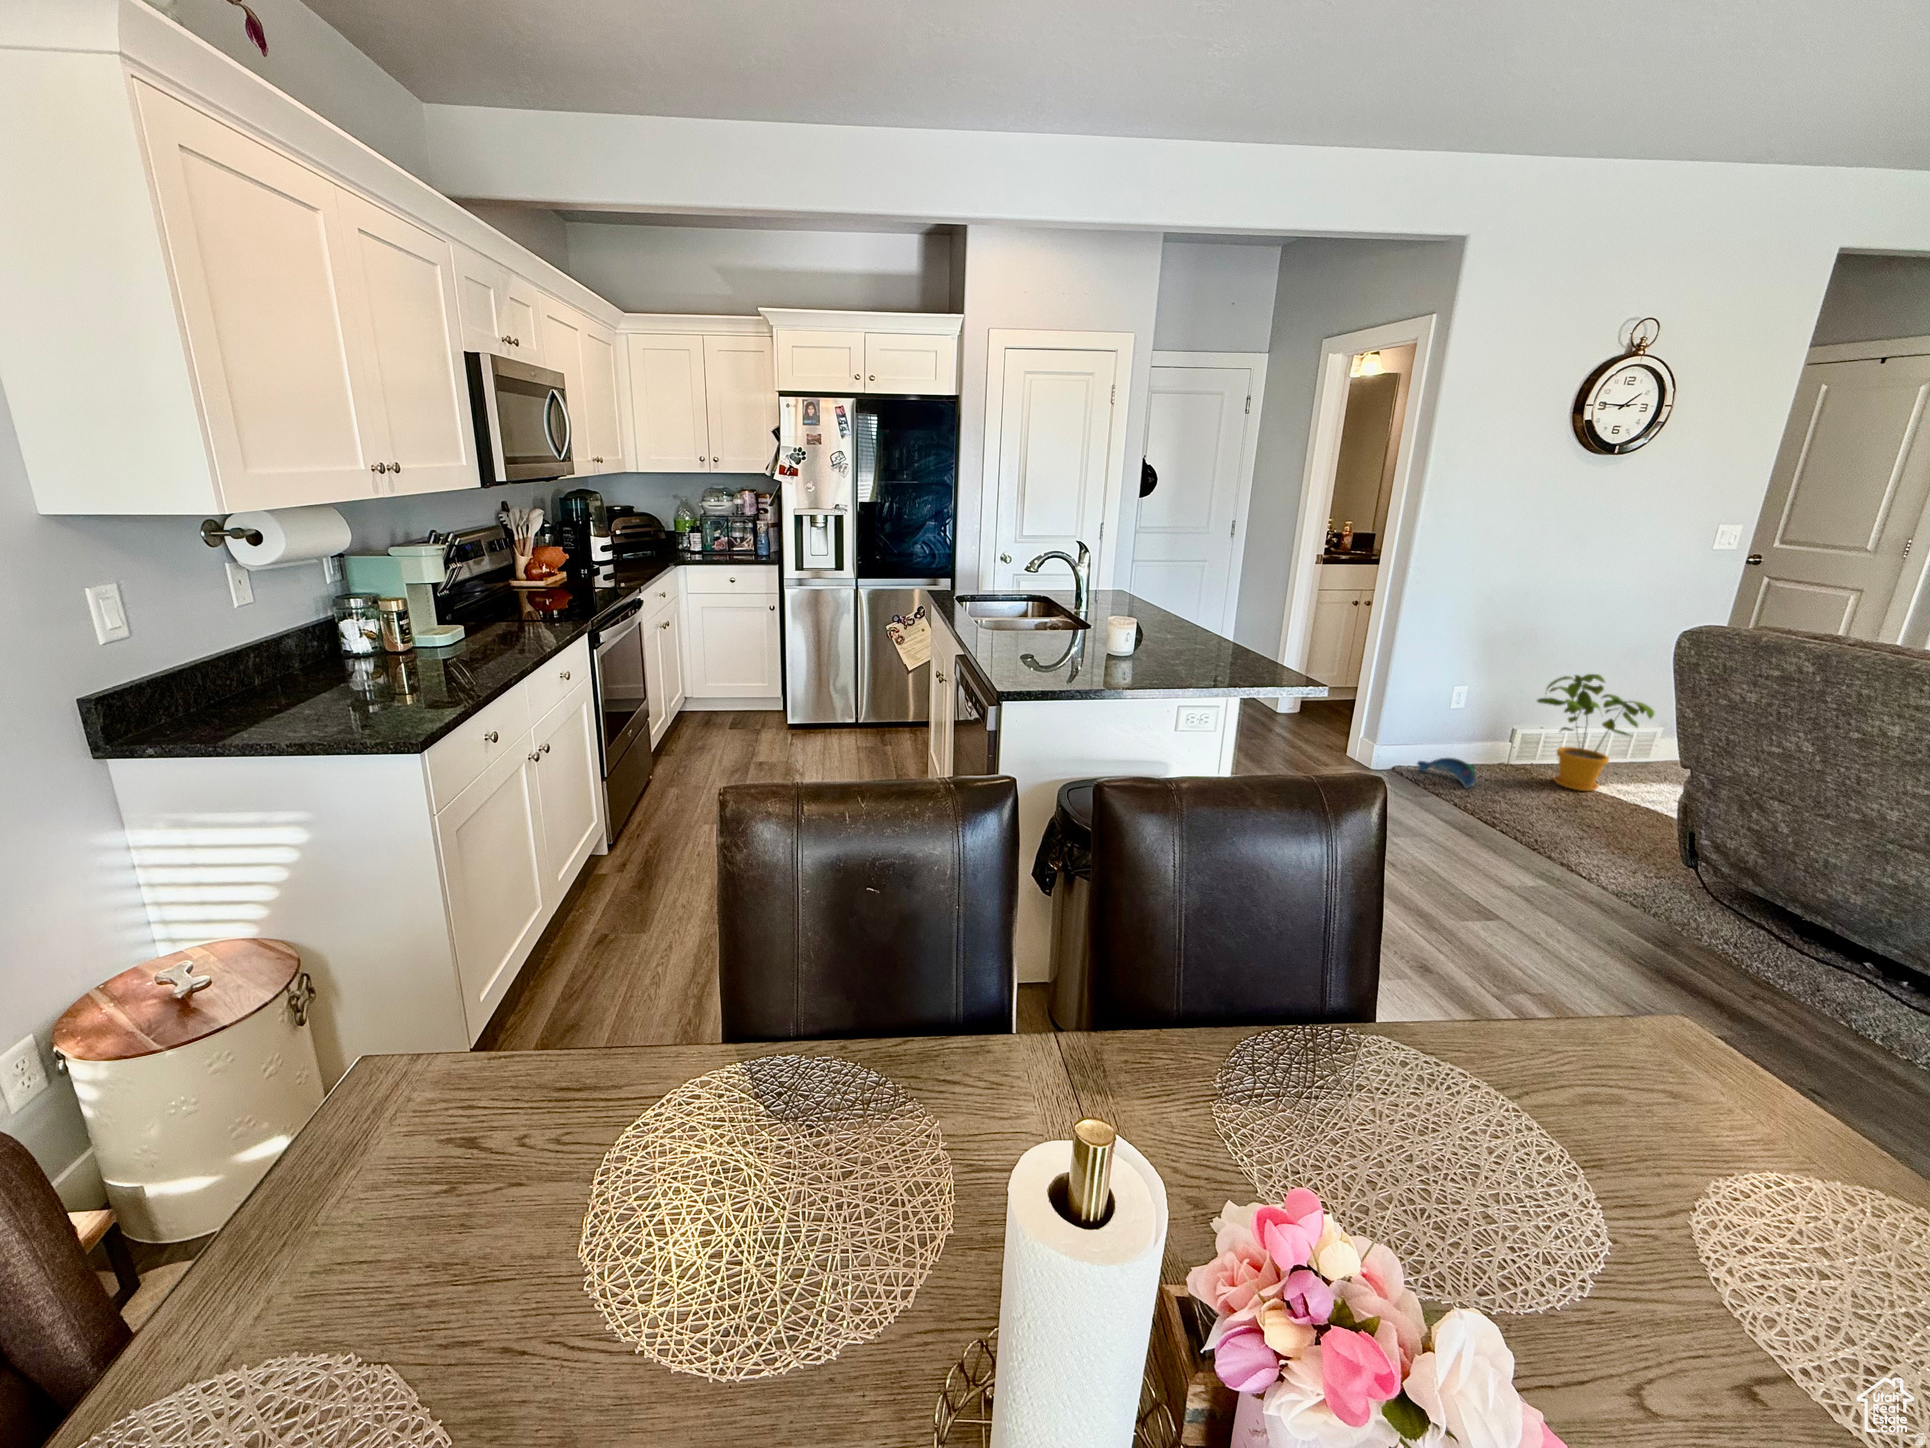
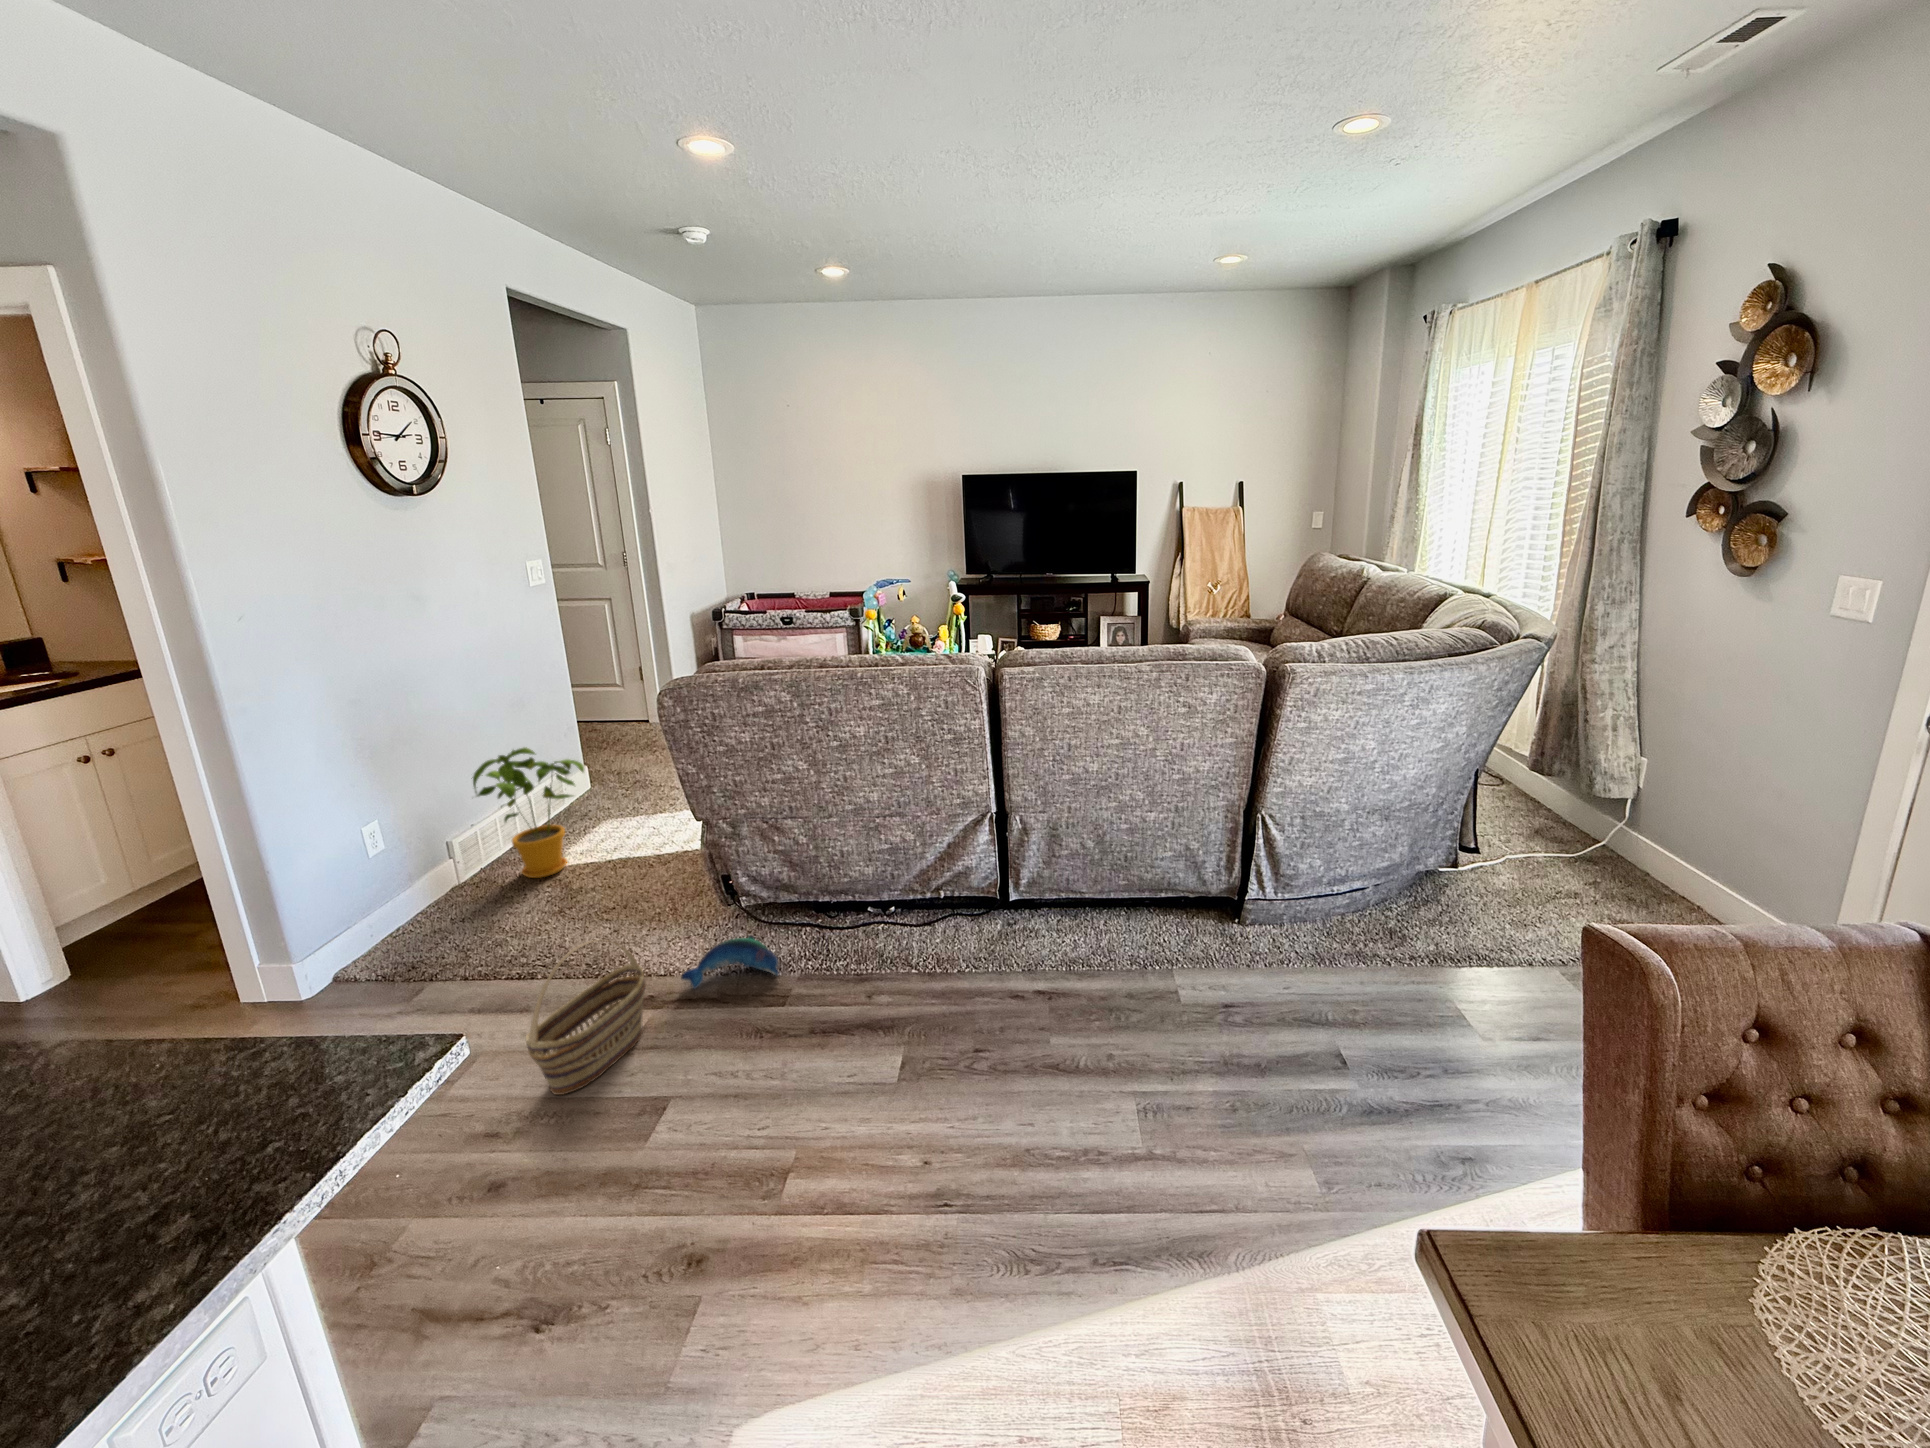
plush toy: present [1417,758,1476,789] -> present [681,935,779,988]
basket: none [1441,797,1558,896] -> present [526,940,646,1095]

